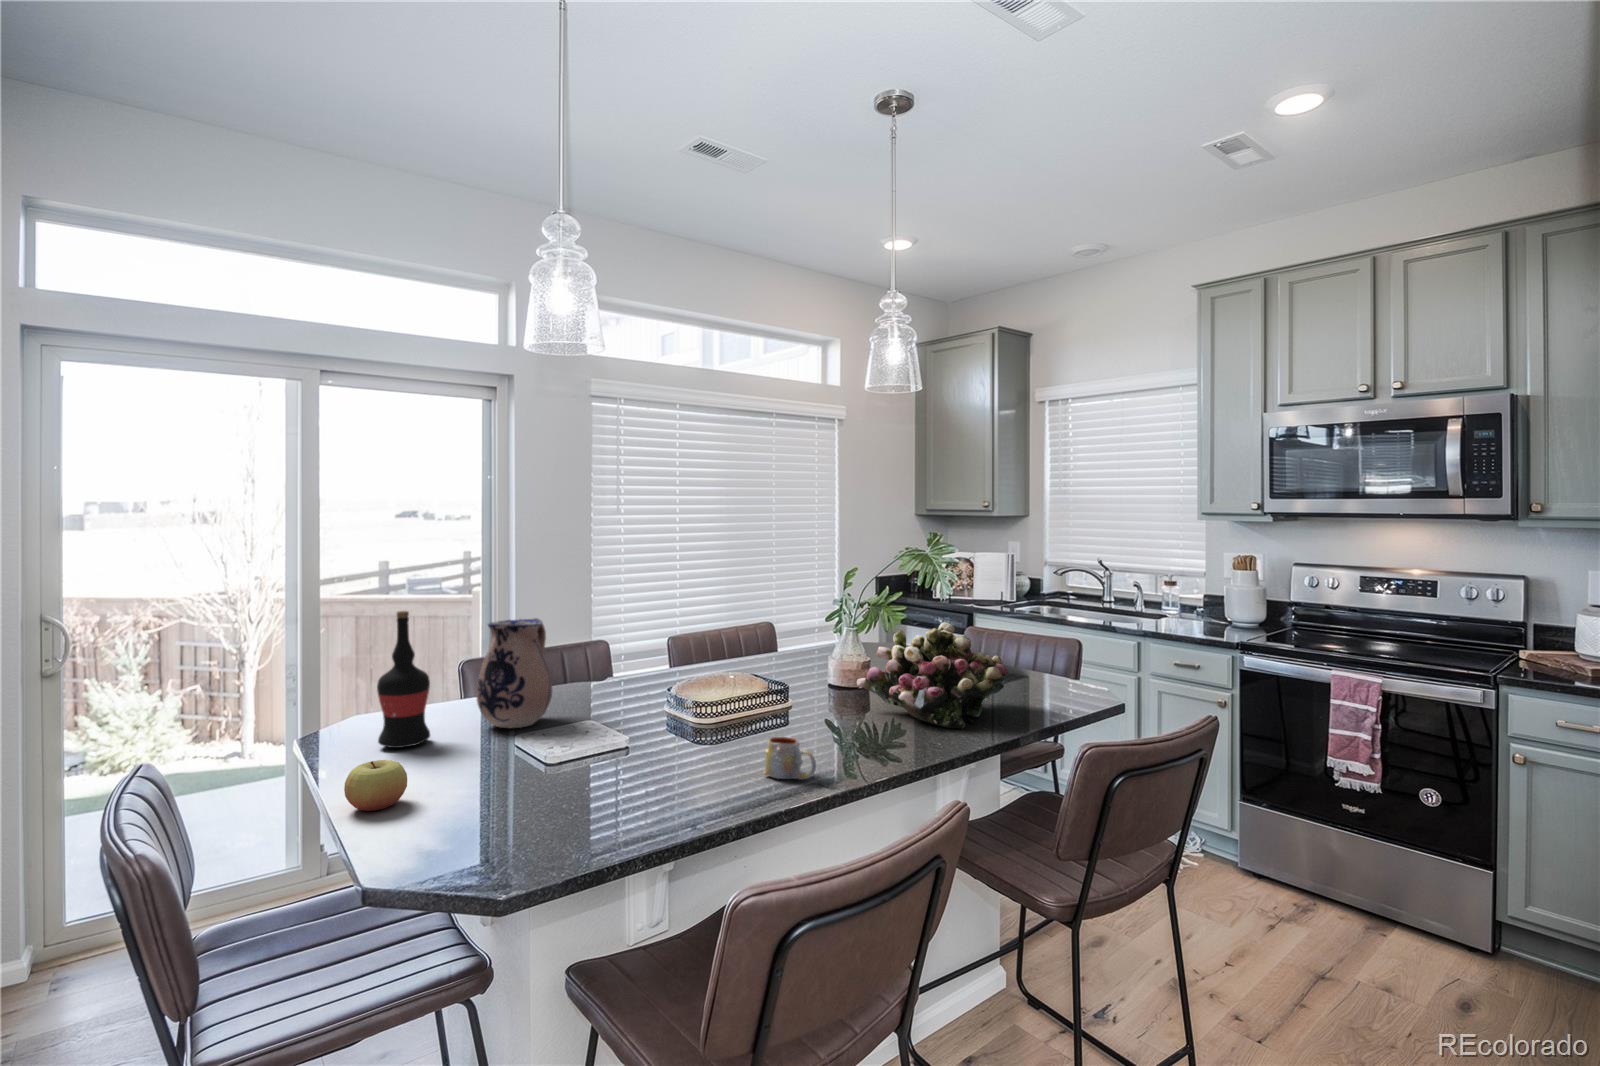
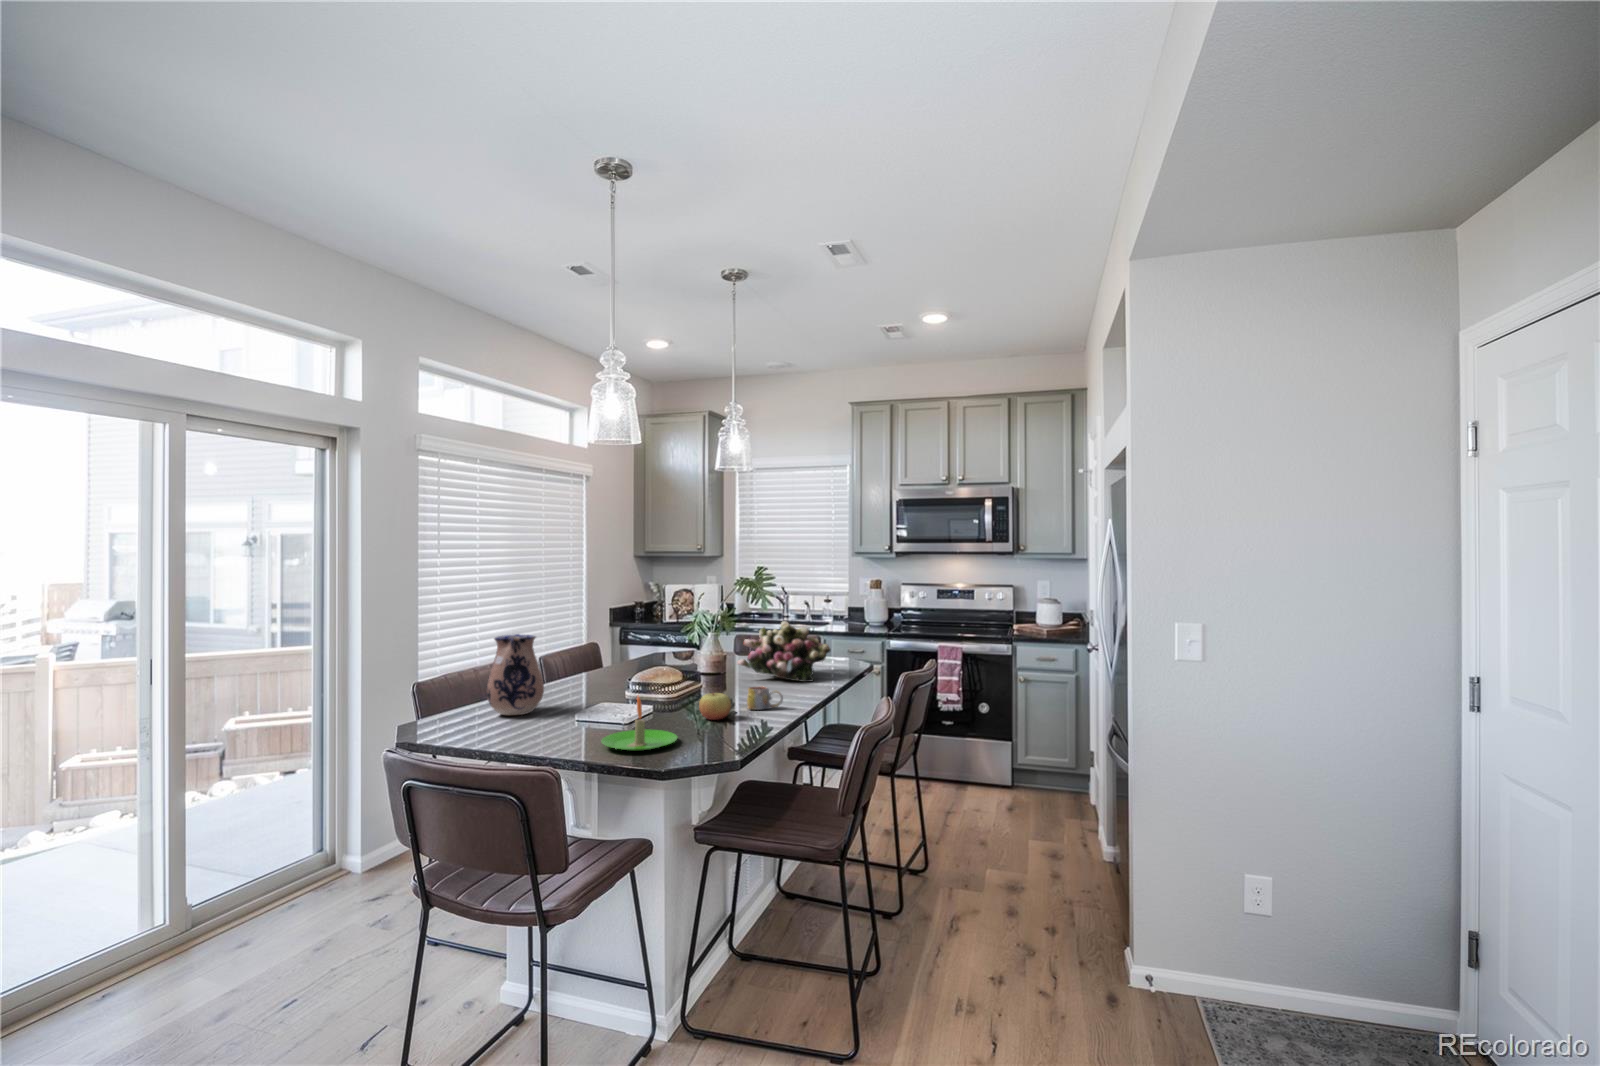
wine bottle: present [377,611,430,748] -> none [439,629,478,733]
candle: none [429,740,560,838] -> present [602,697,677,751]
apple: present [344,760,407,811] -> present [699,693,731,720]

